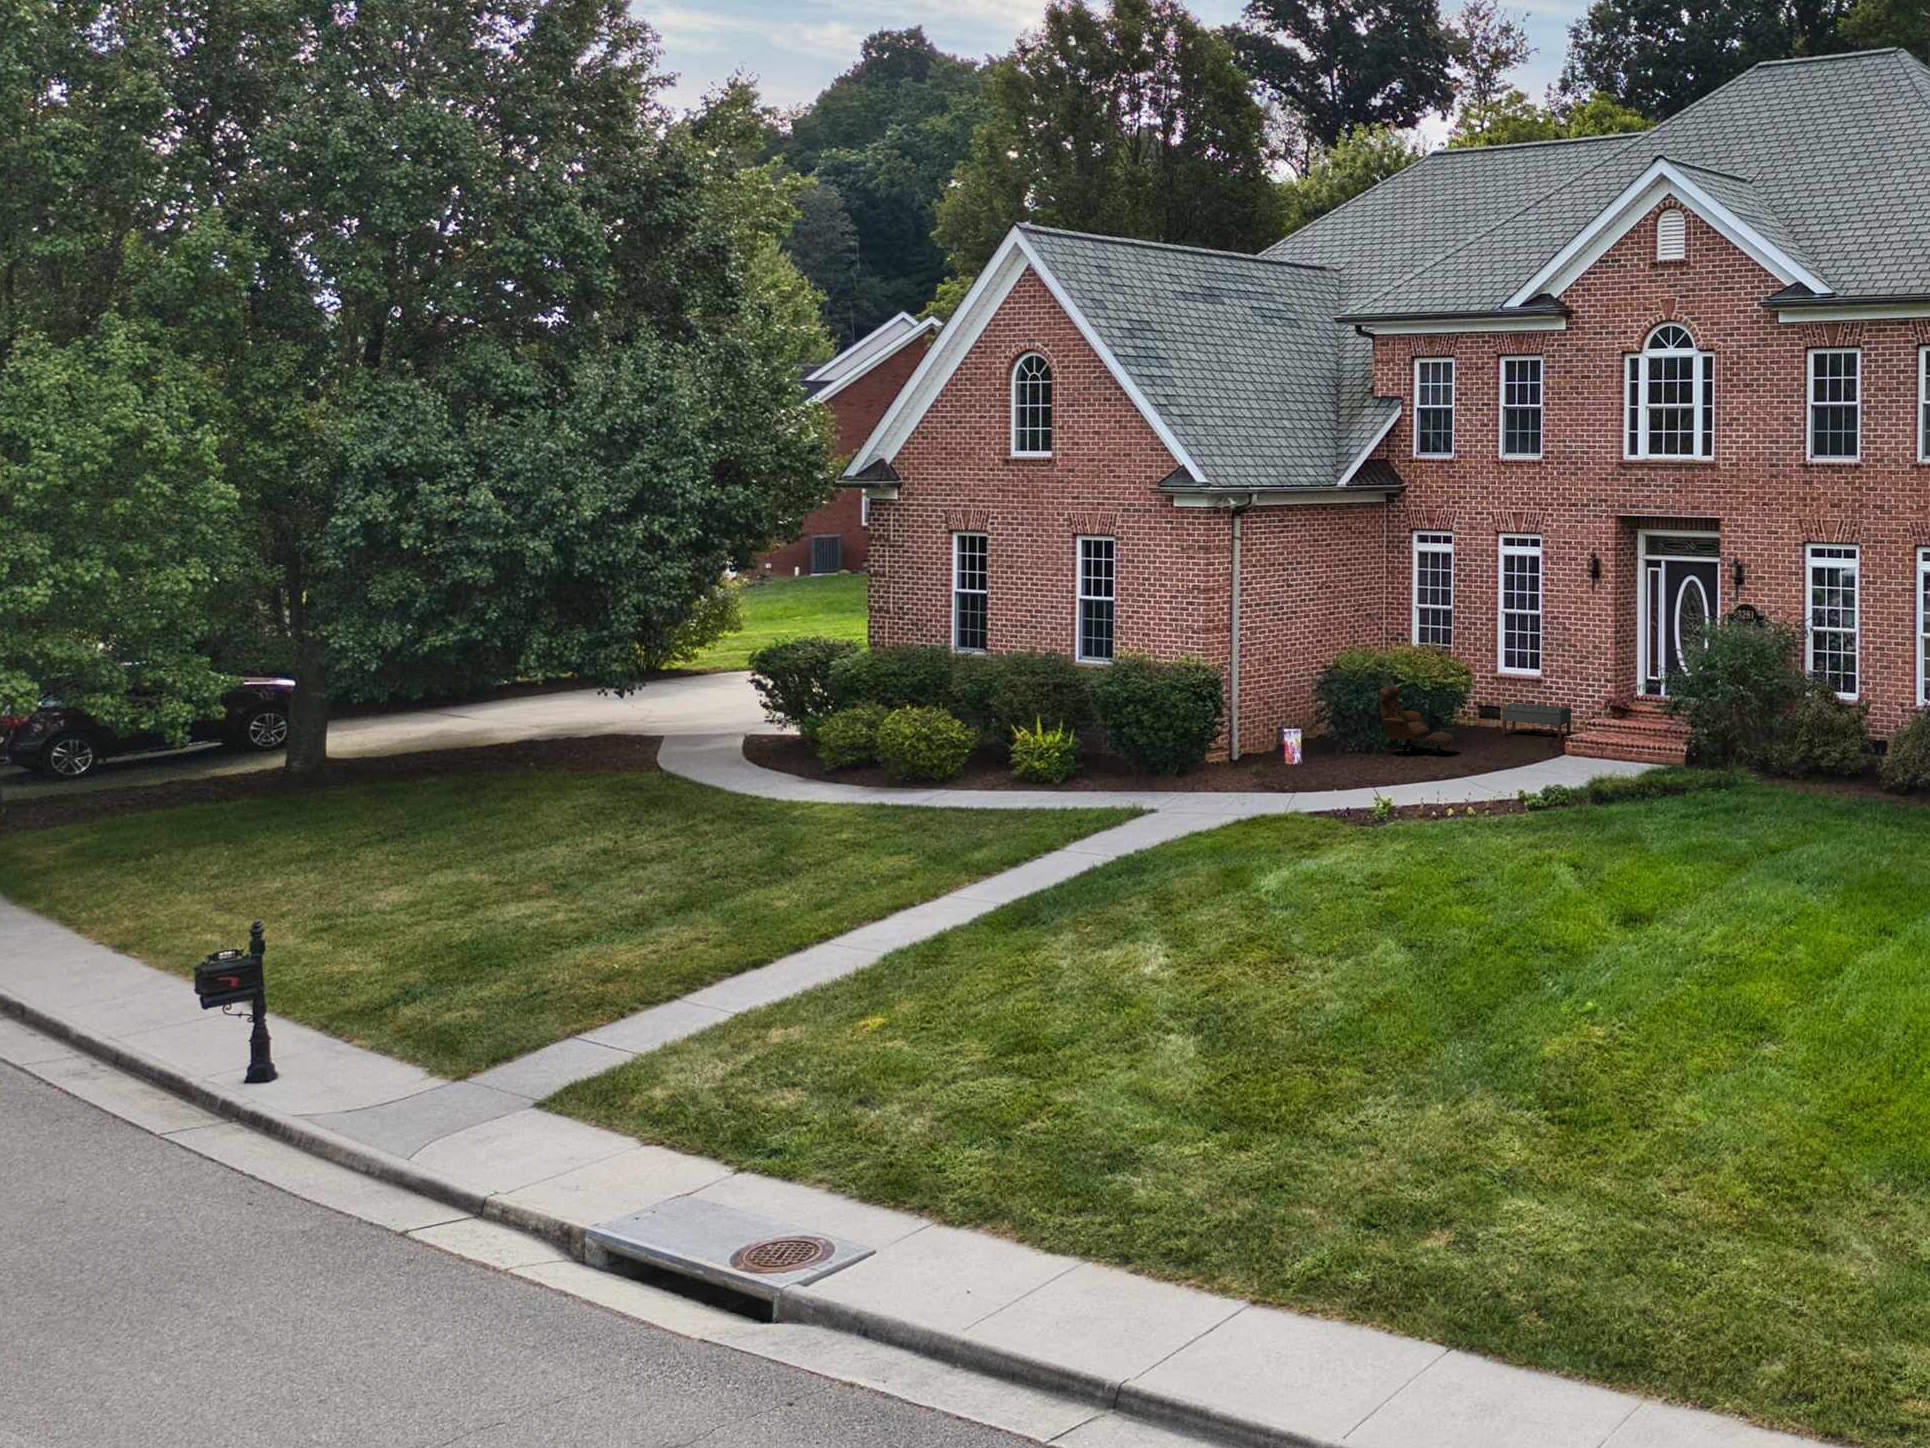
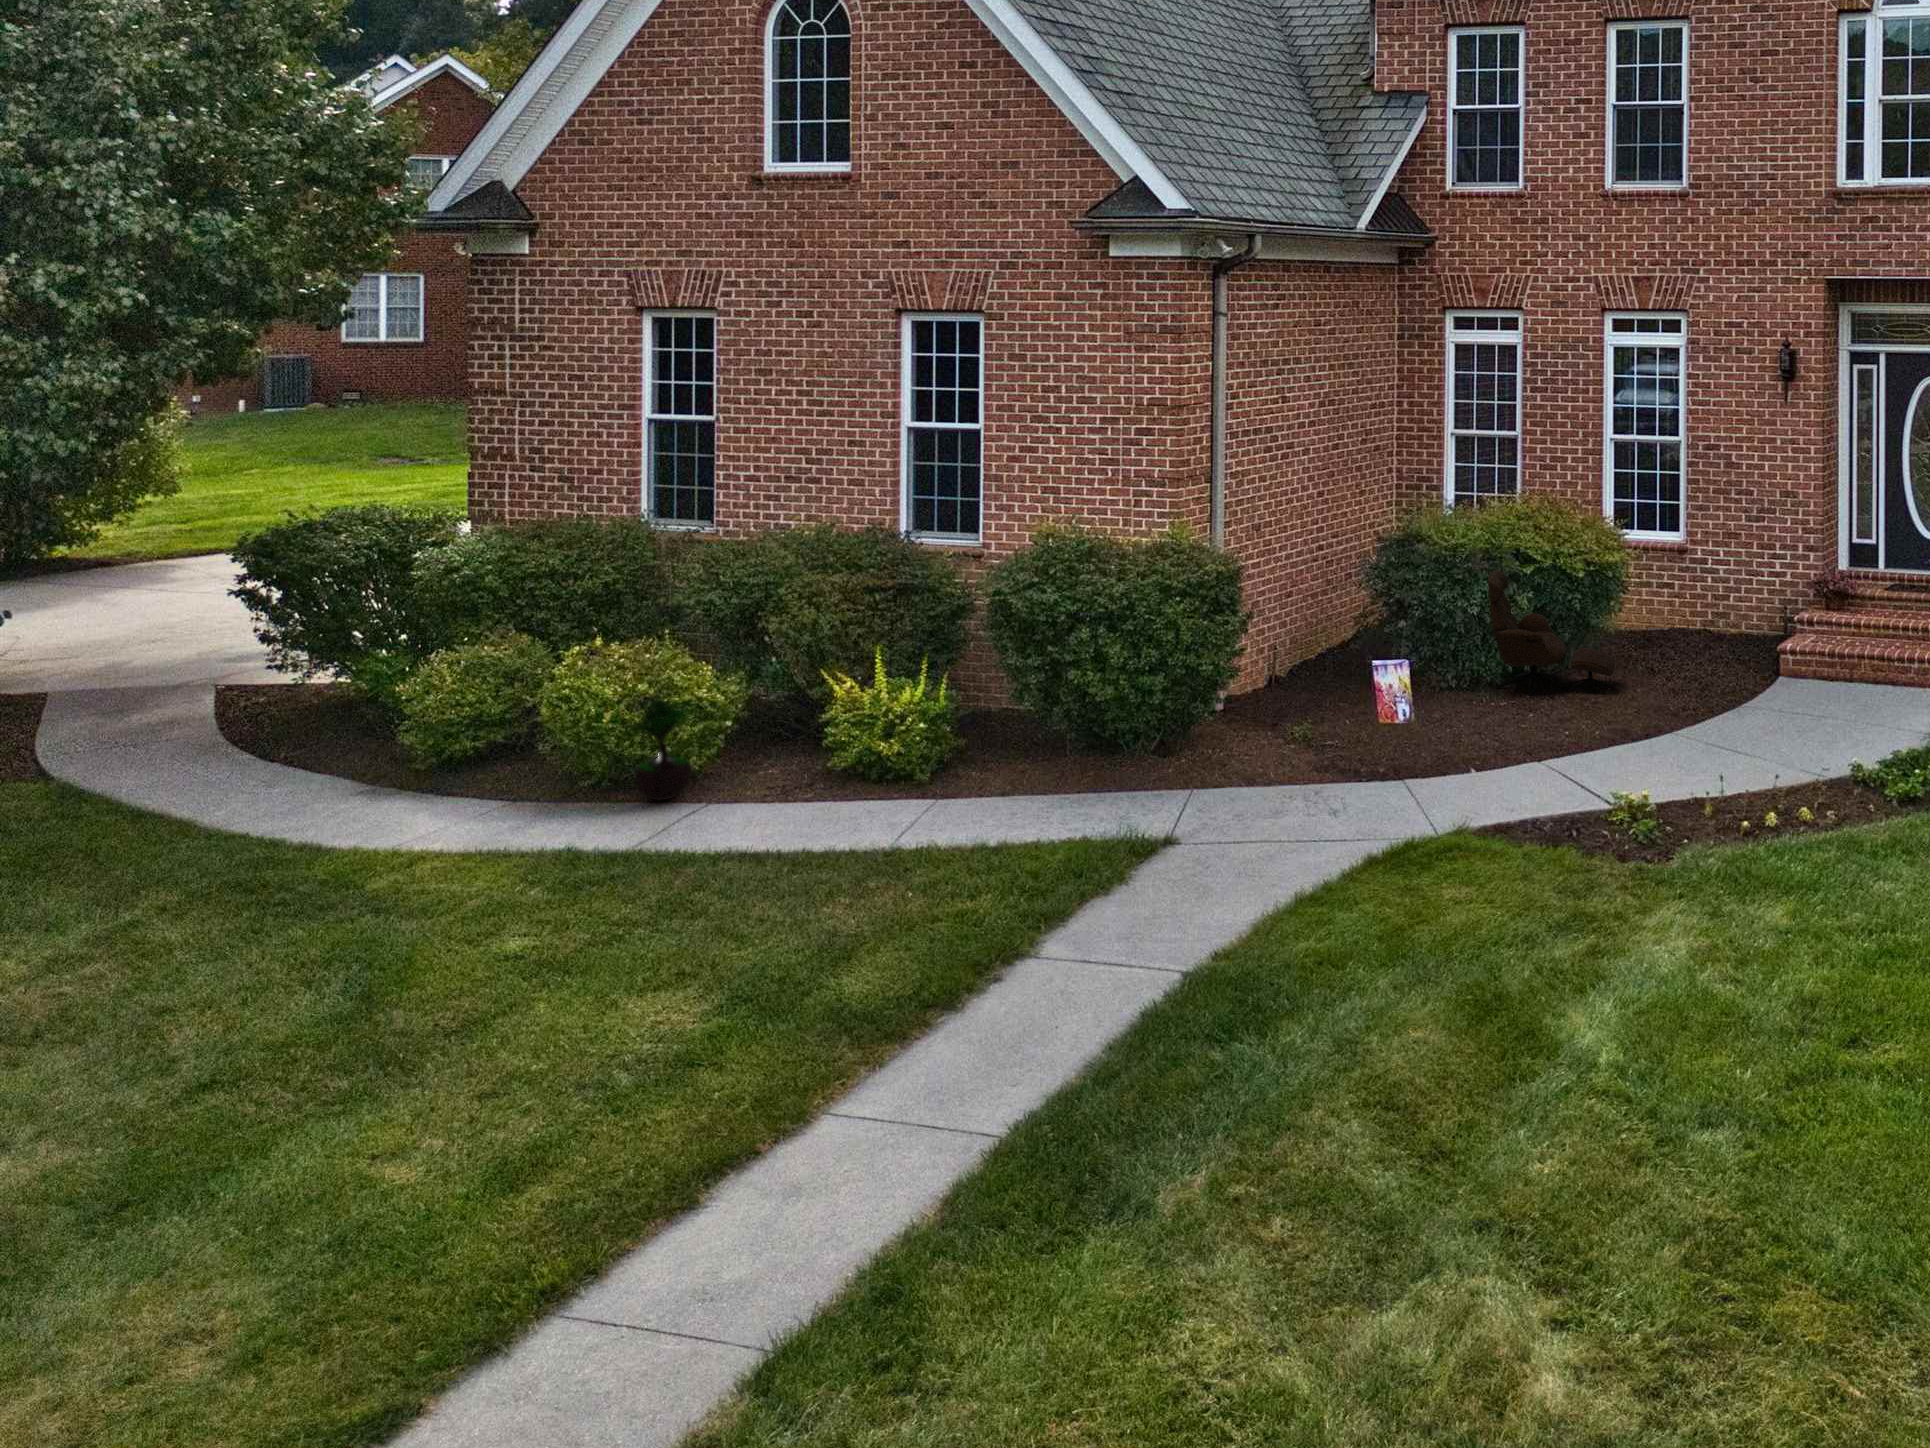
bench: present [1501,703,1572,740] -> none [1636,584,1749,644]
potted tree: none [933,717,967,772] -> present [621,693,693,800]

